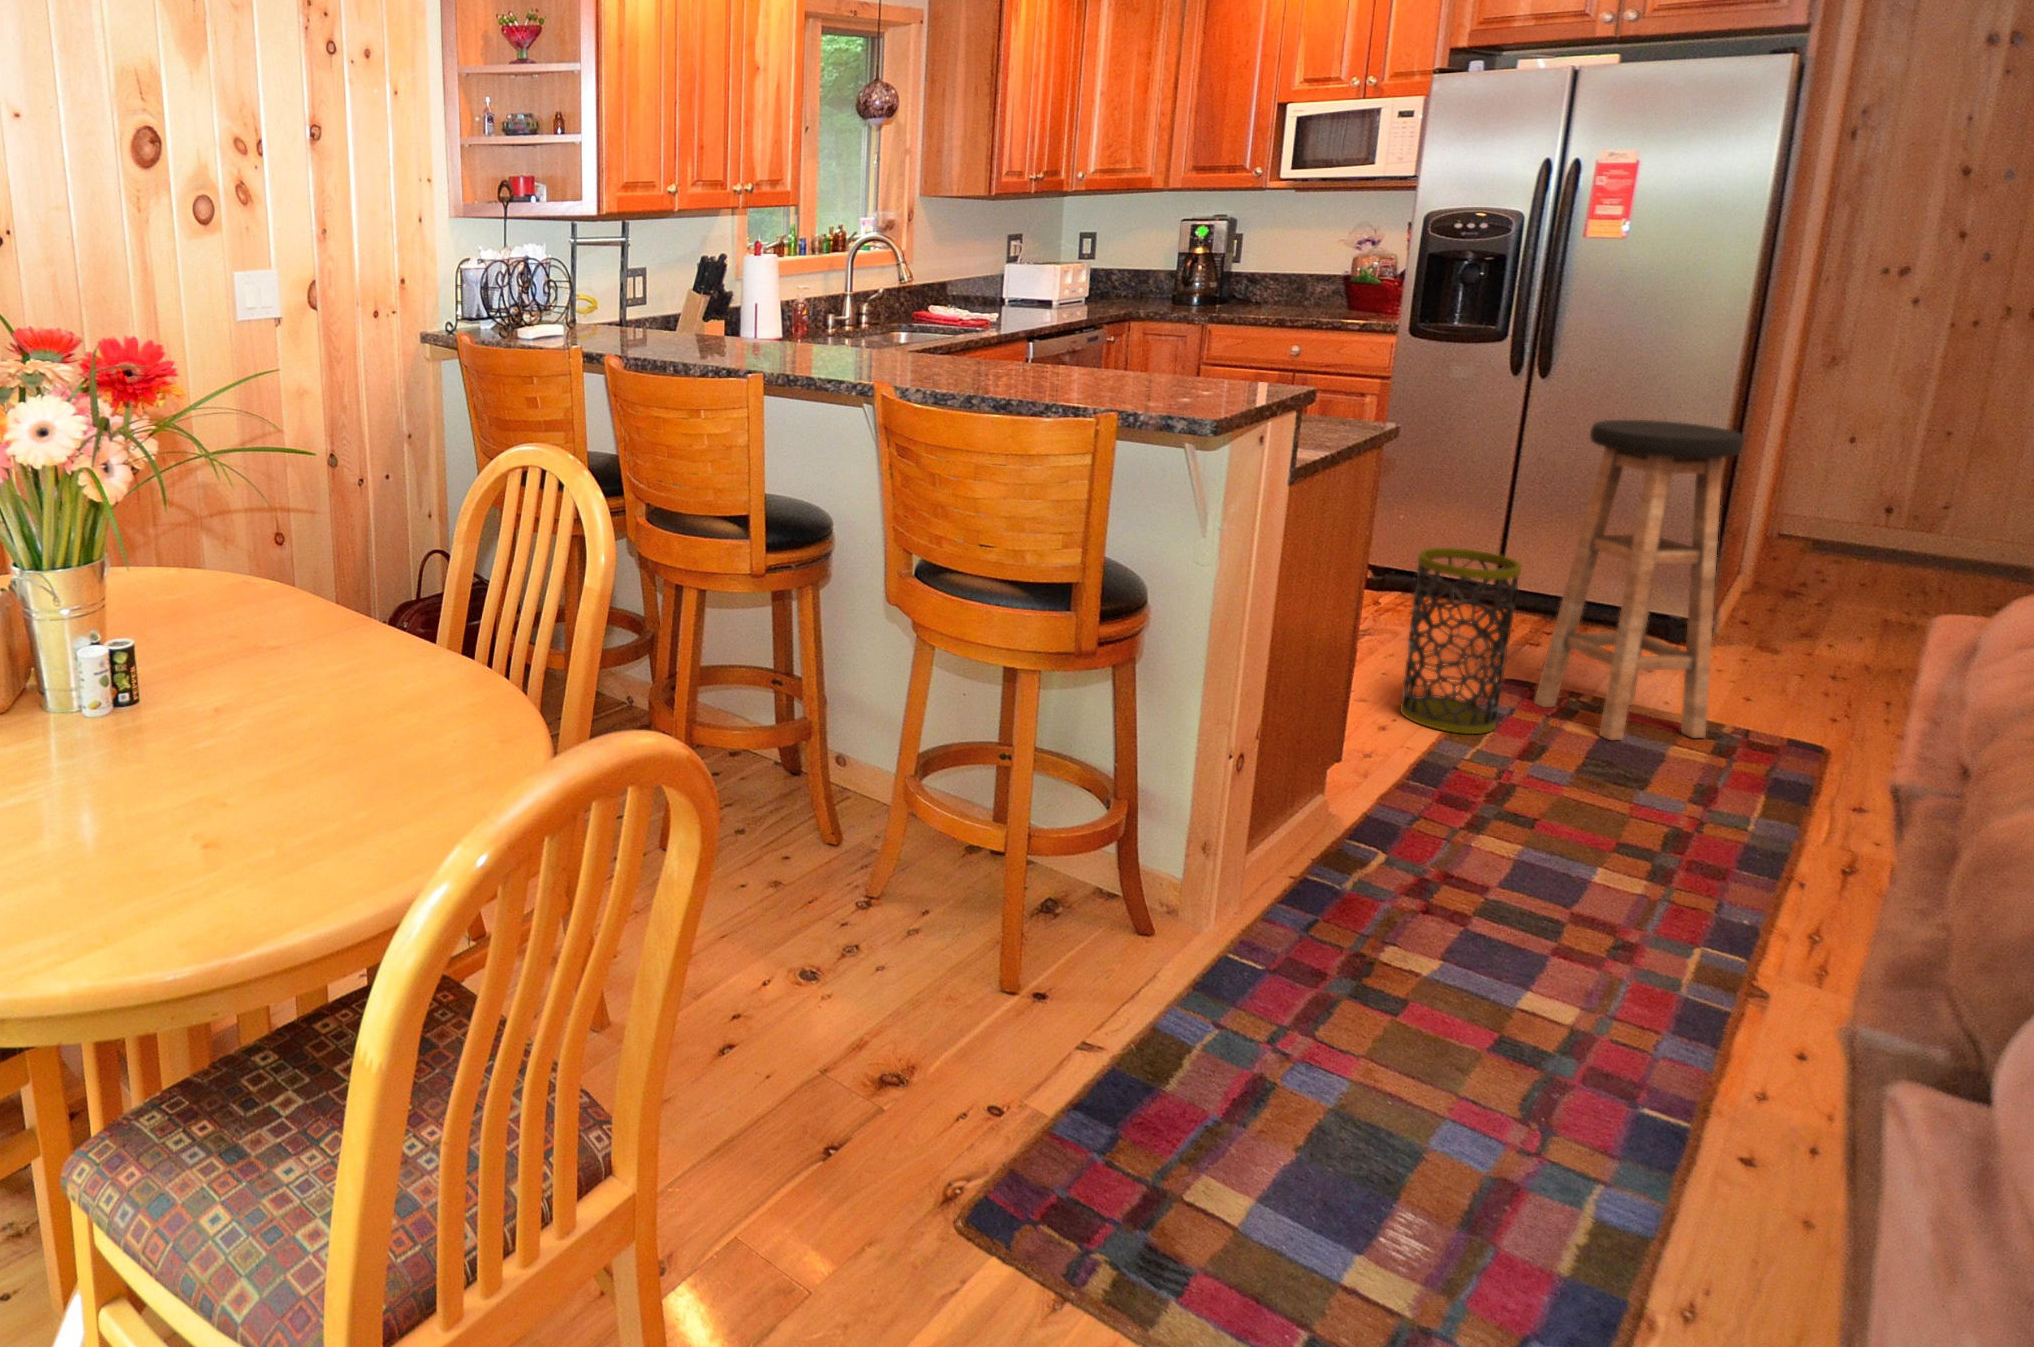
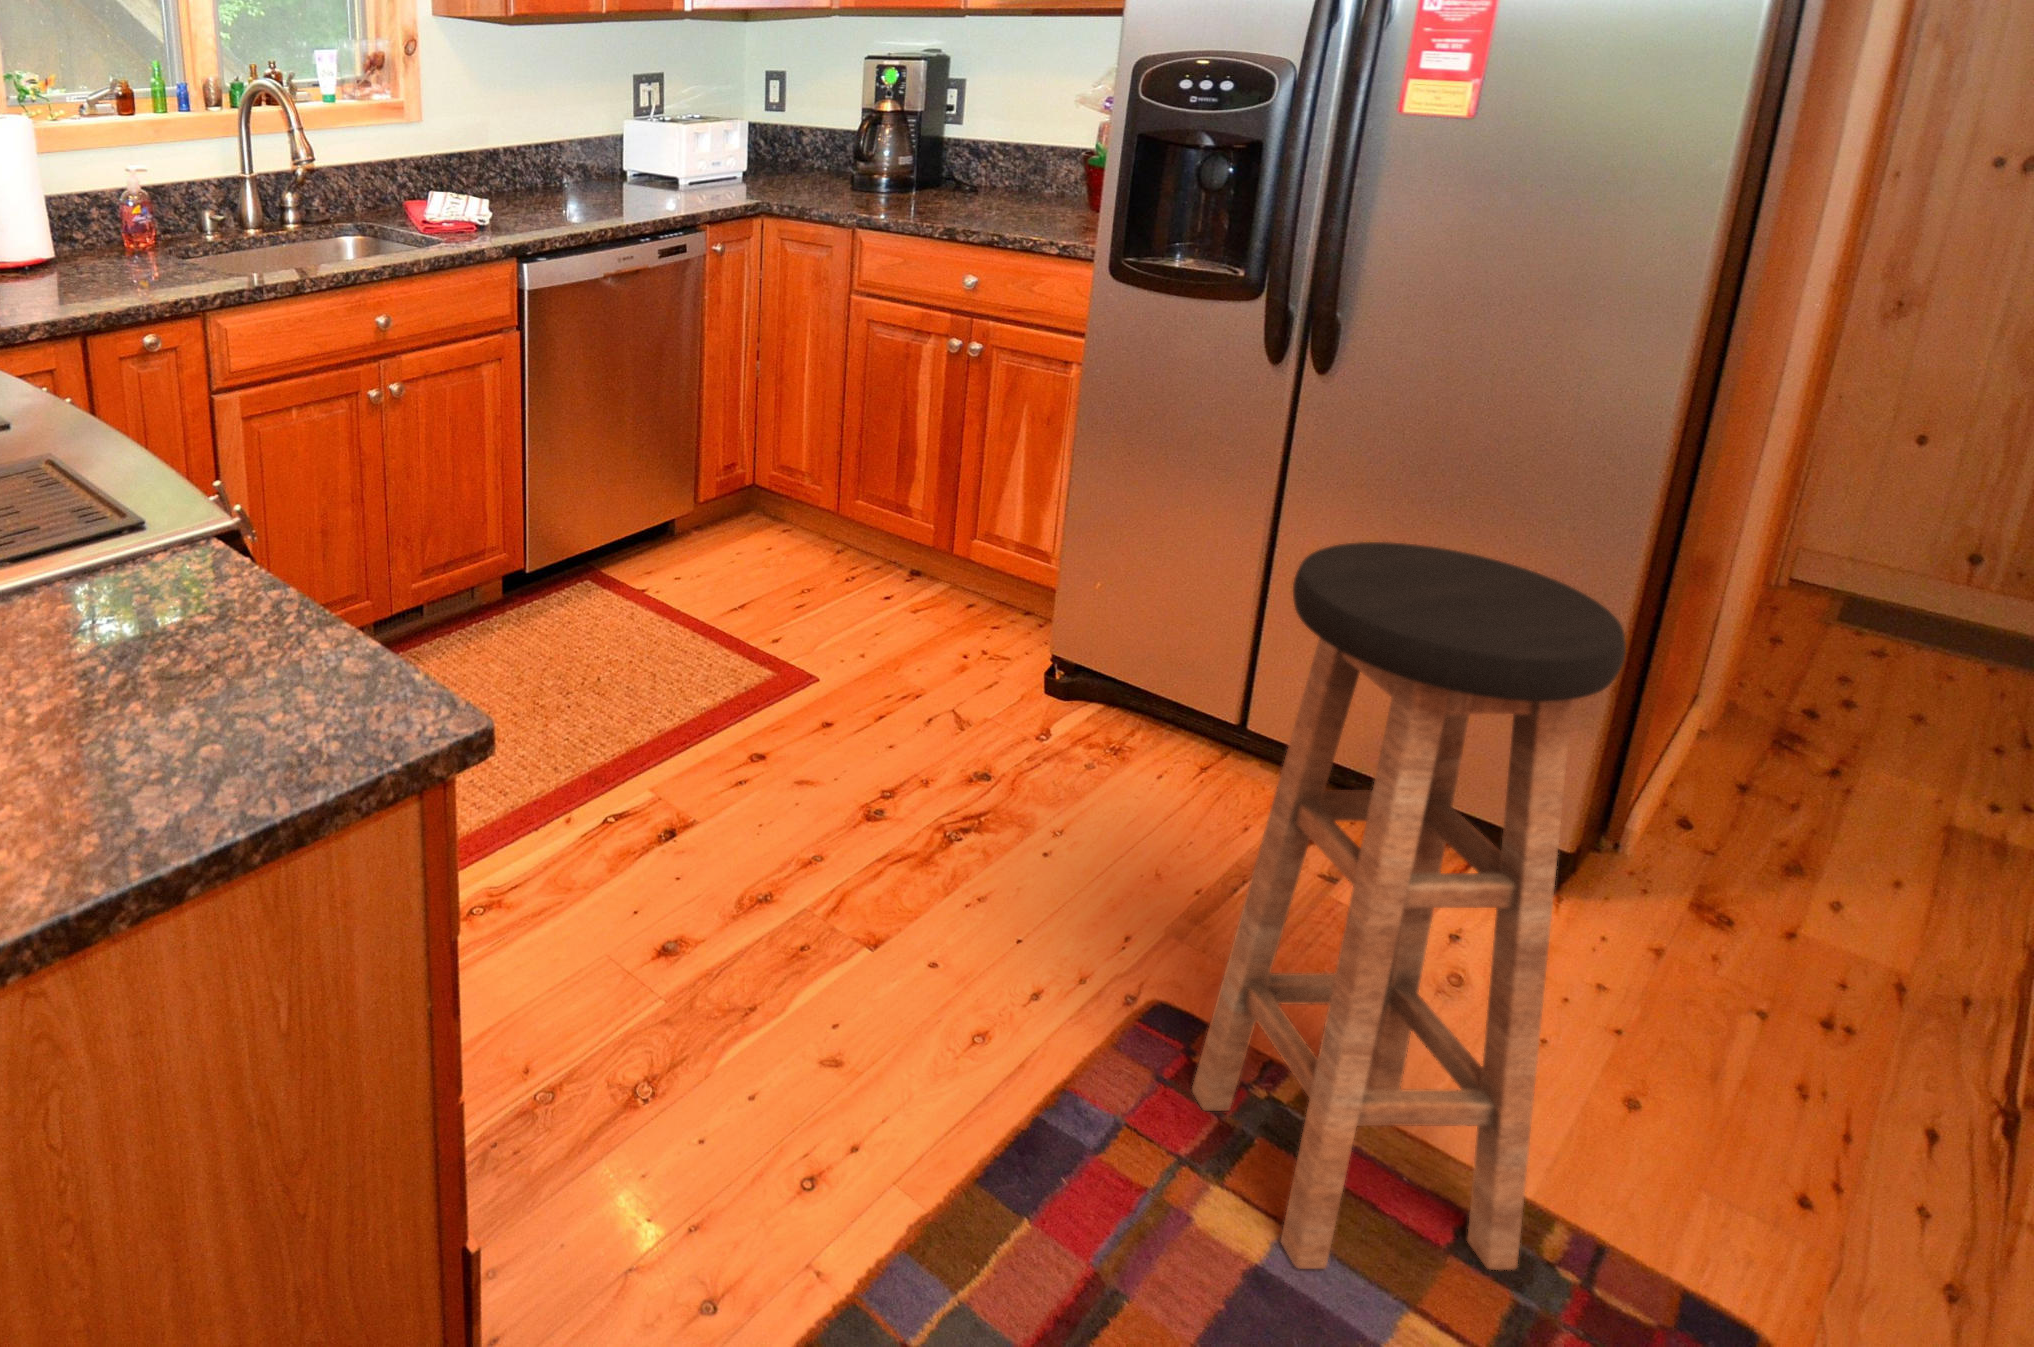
trash can: present [1400,548,1521,734] -> none [898,792,1114,1221]

